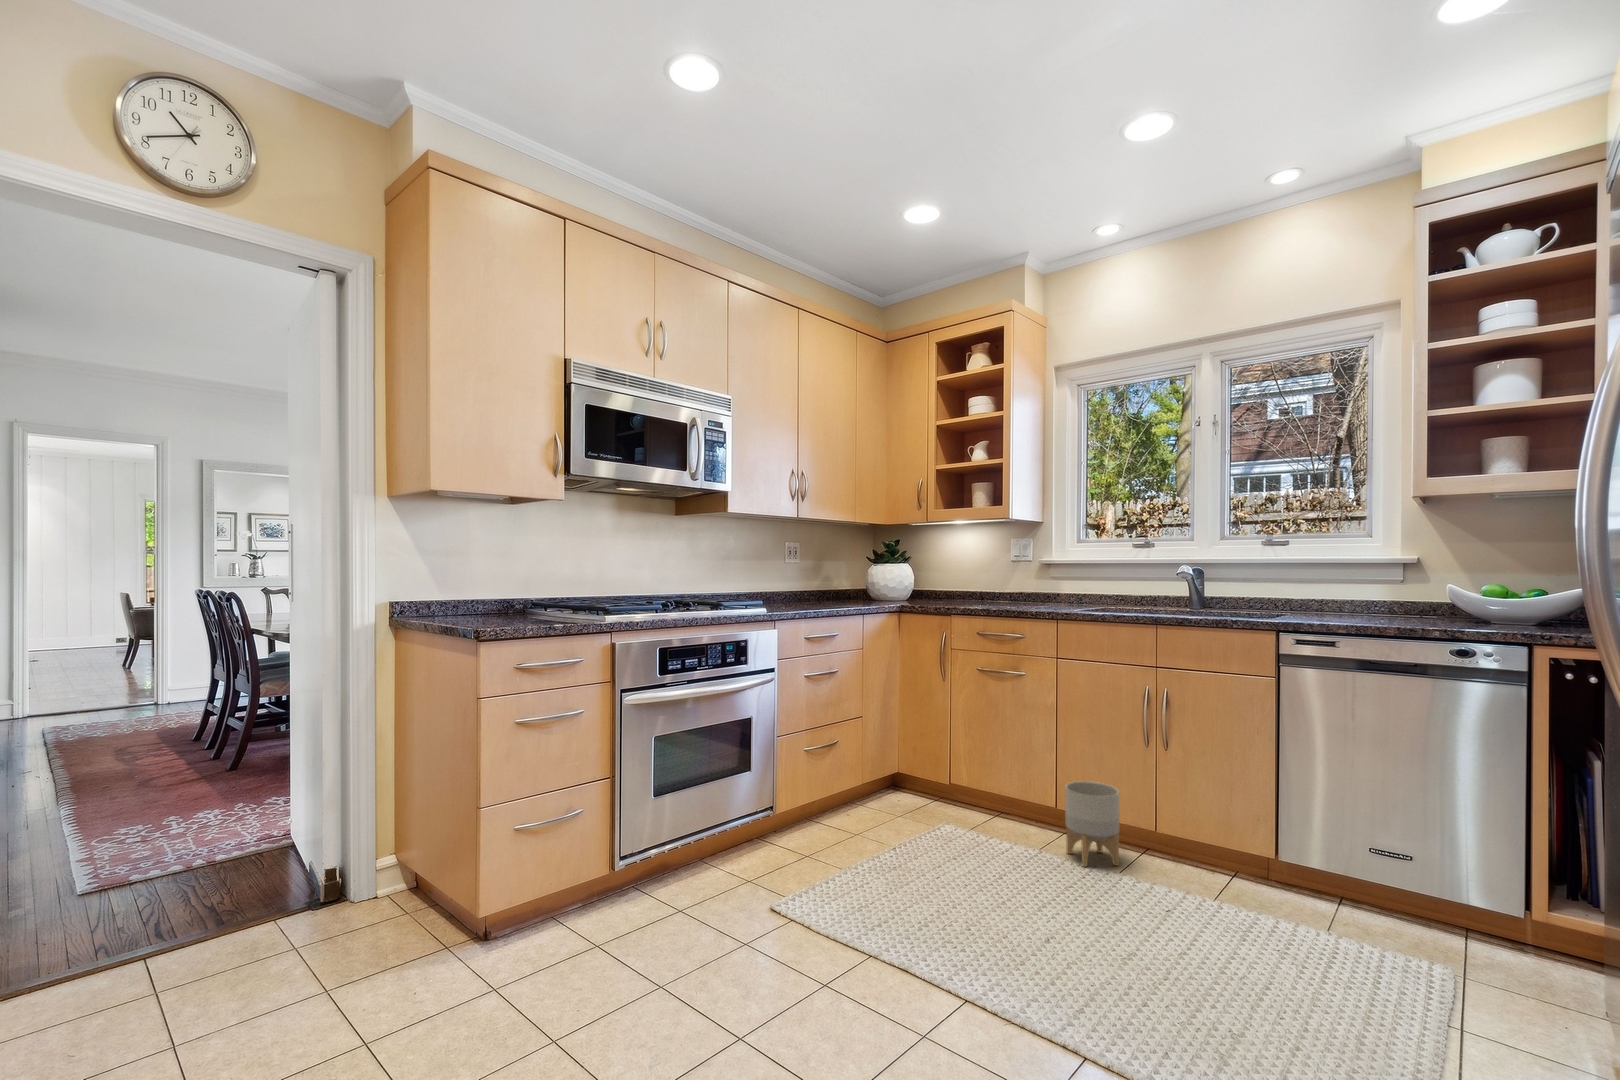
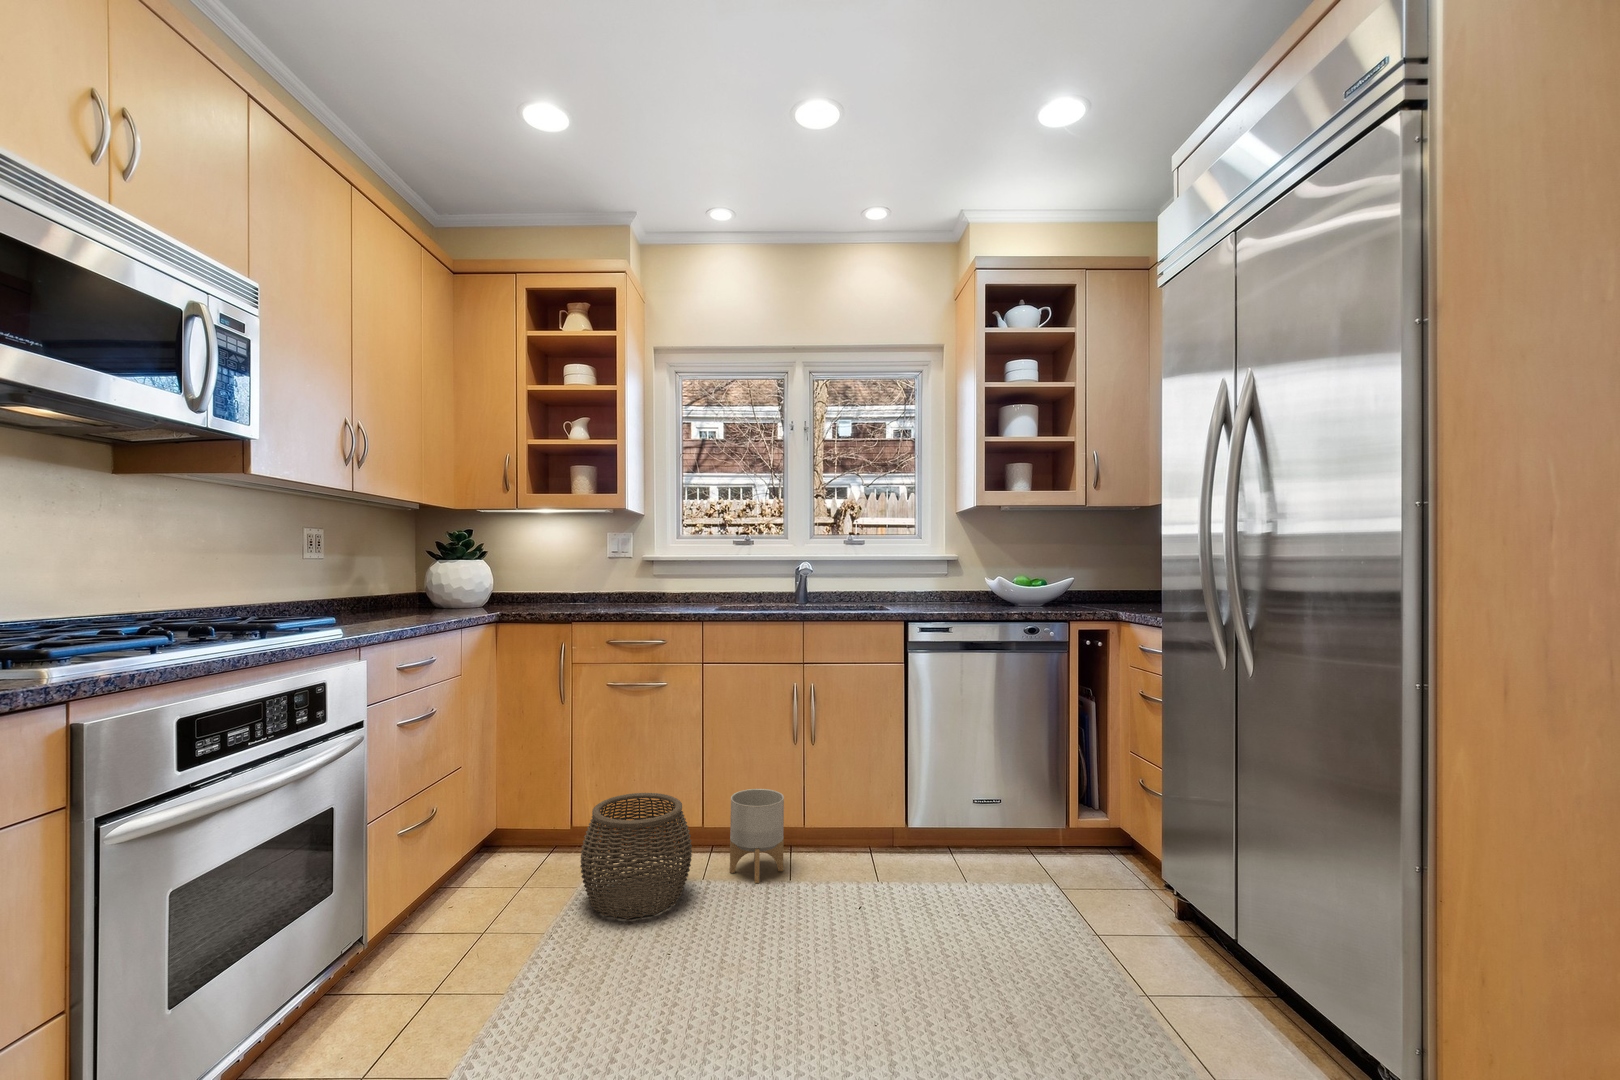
woven basket: none [928,761,1021,861] -> present [580,793,692,919]

